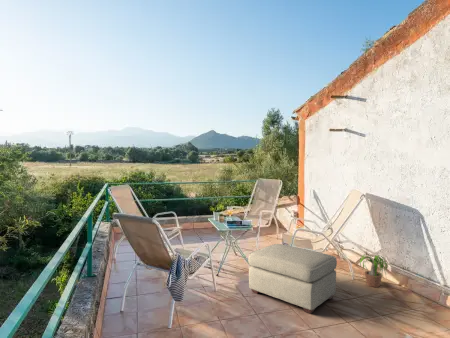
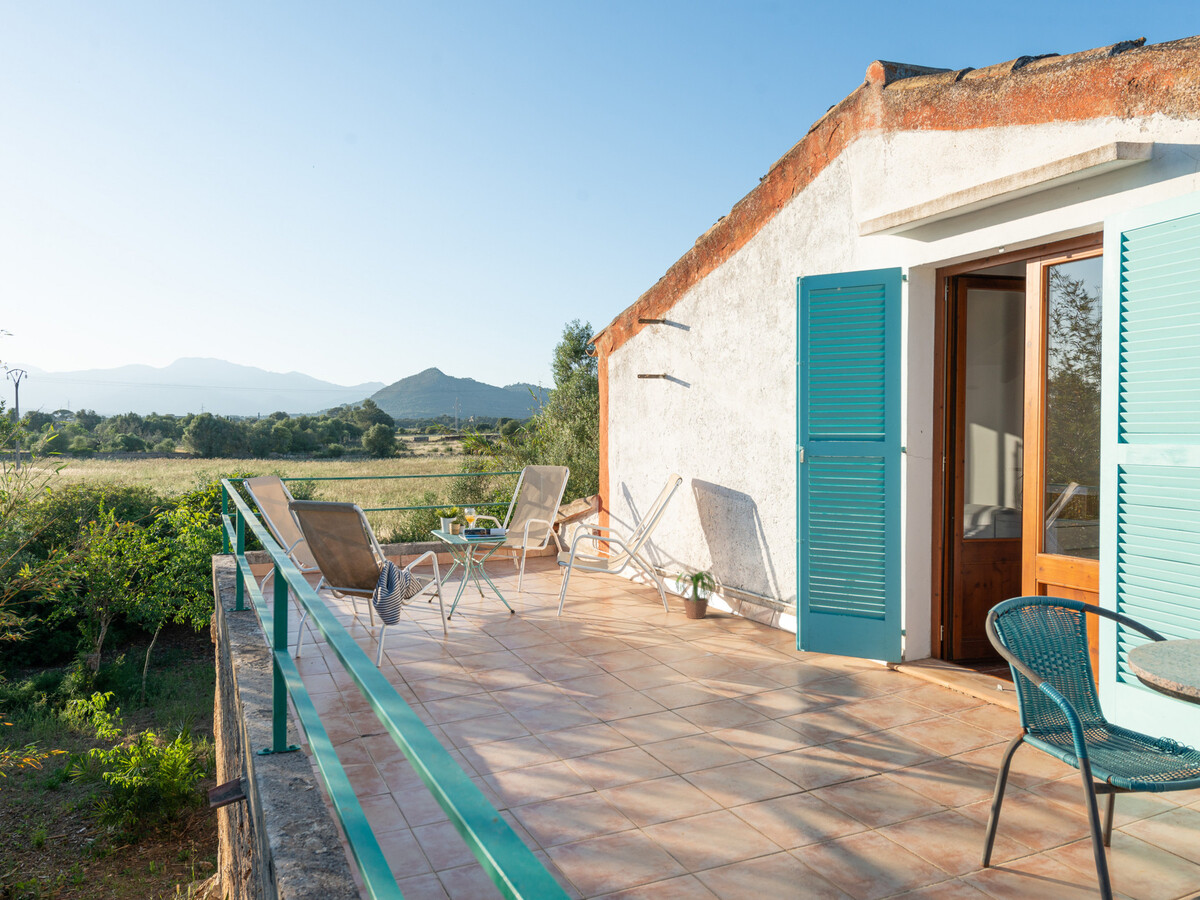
ottoman: present [248,244,337,313] -> none [499,560,632,643]

